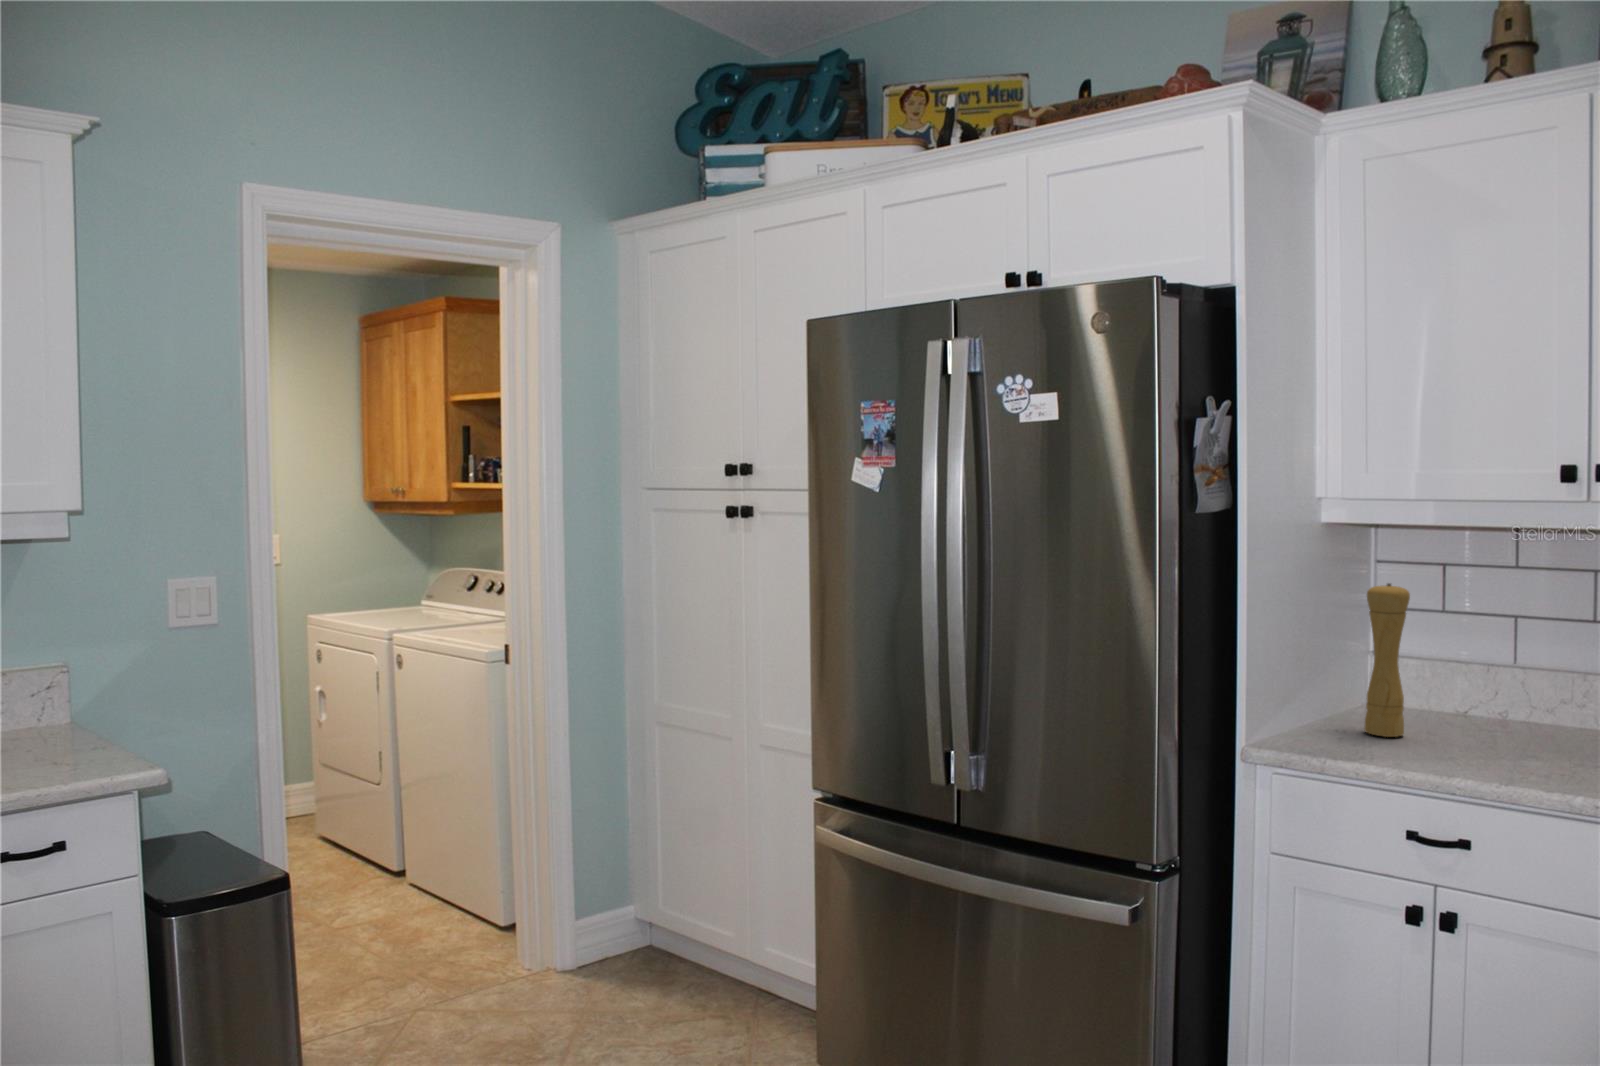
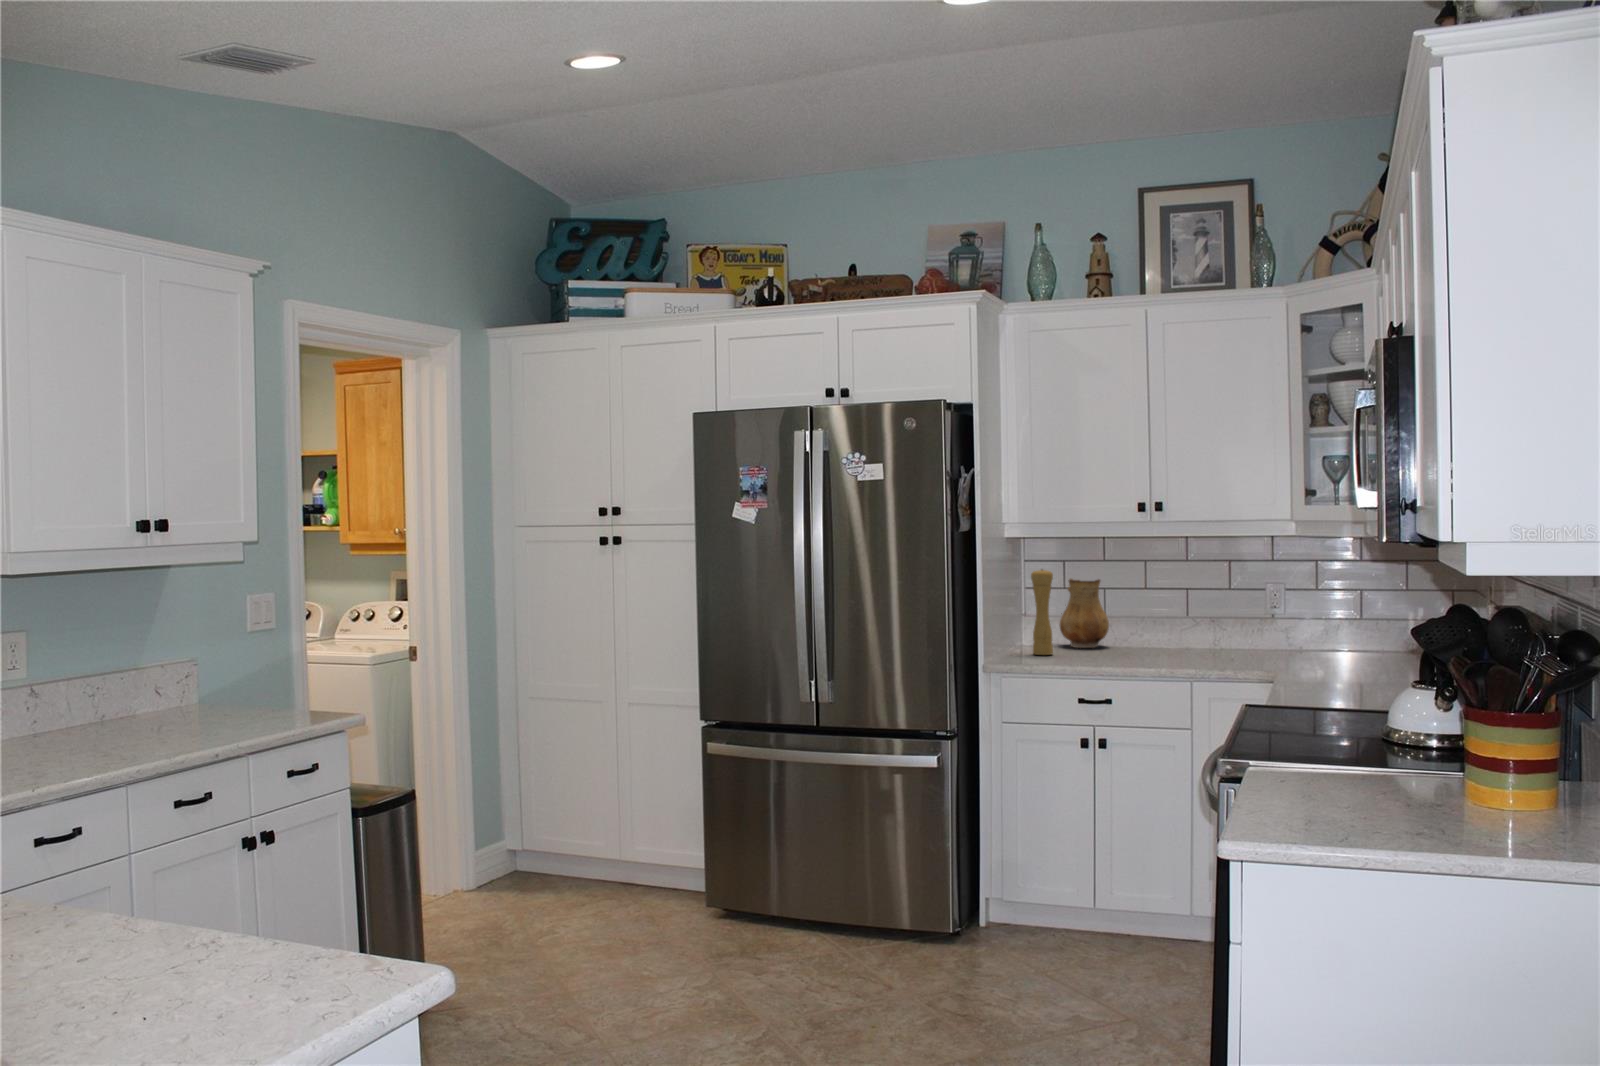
ceramic pitcher: none [1437,599,1535,726] -> present [1060,578,1109,648]

